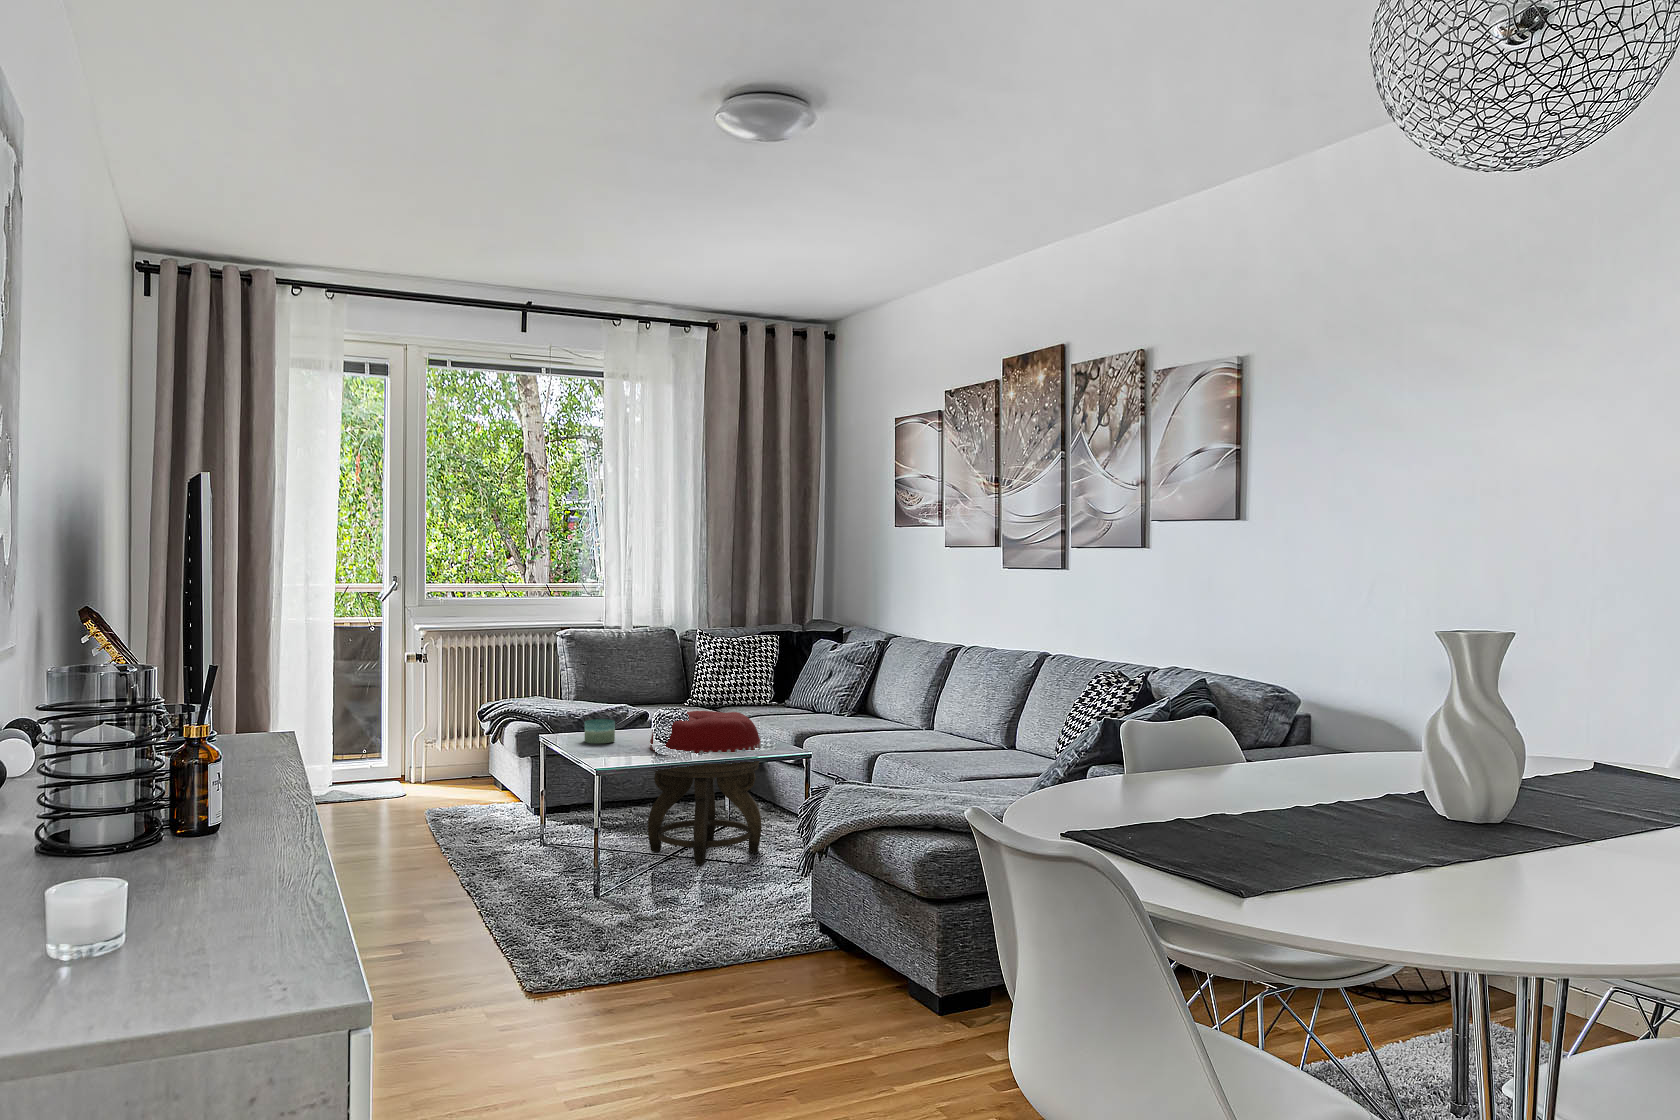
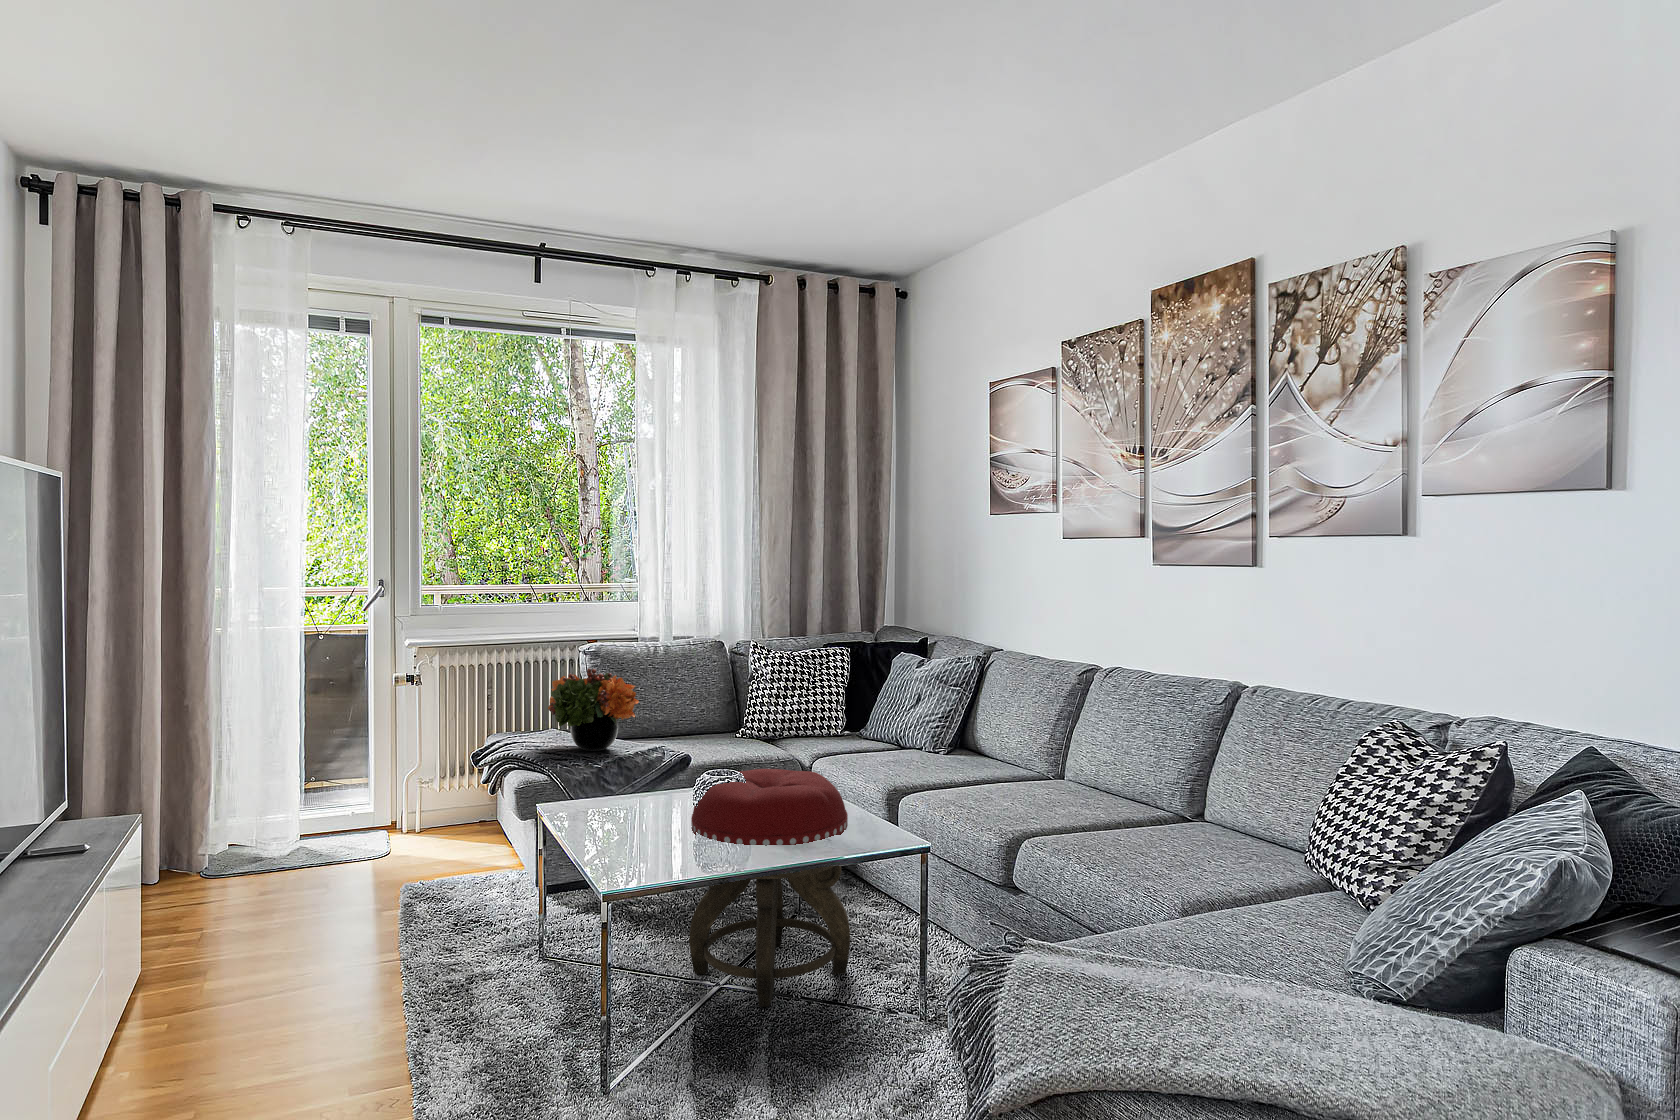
flower arrangement: none [534,646,608,711] -> present [548,668,639,751]
candle: present [584,719,615,743] -> none [599,782,642,821]

